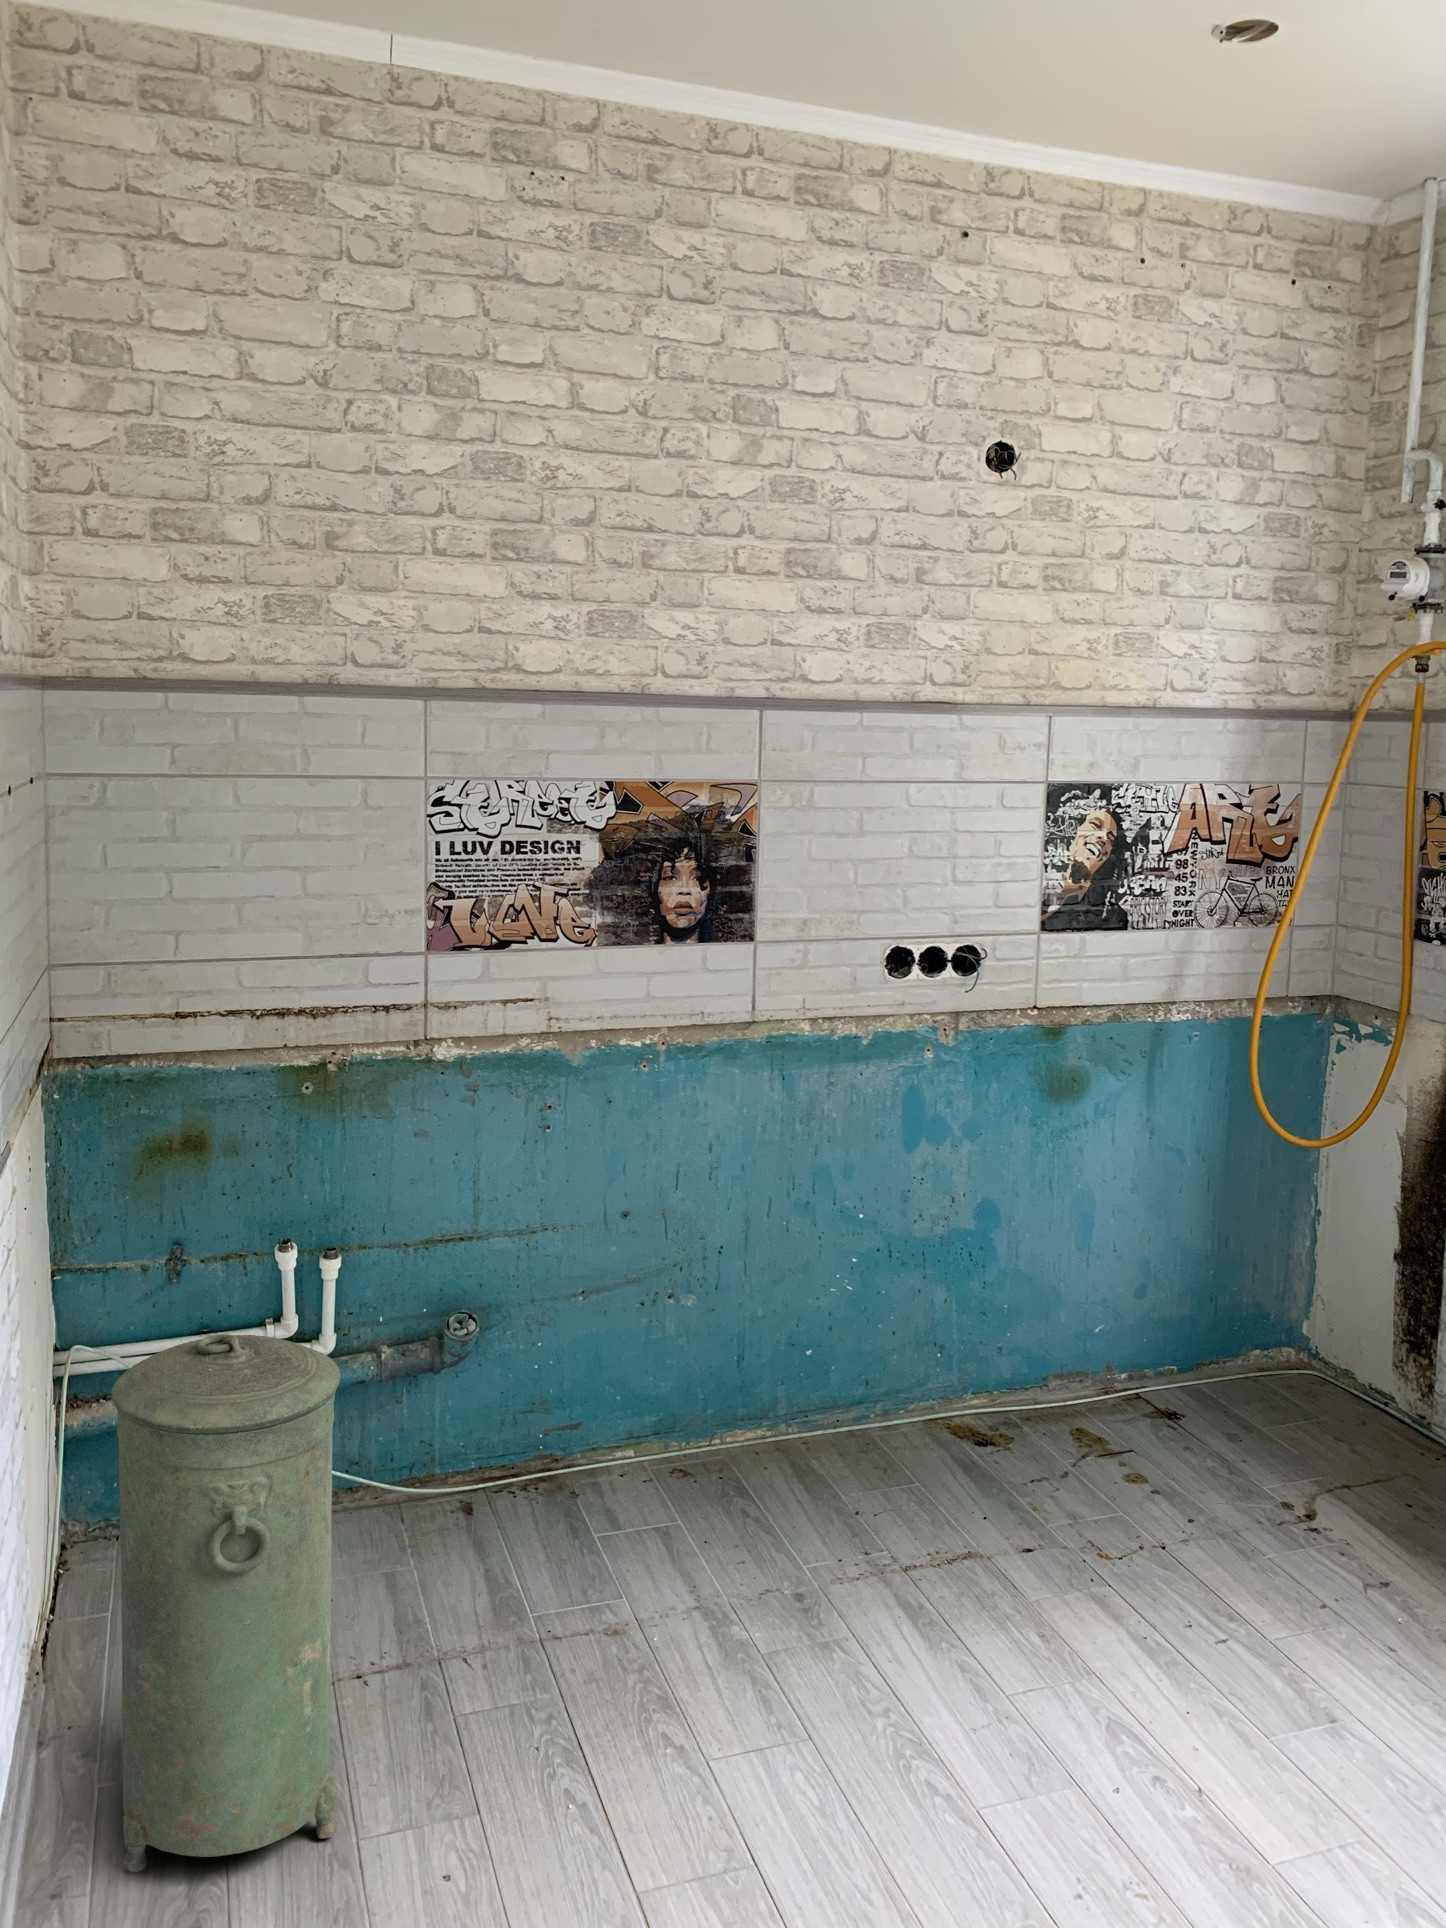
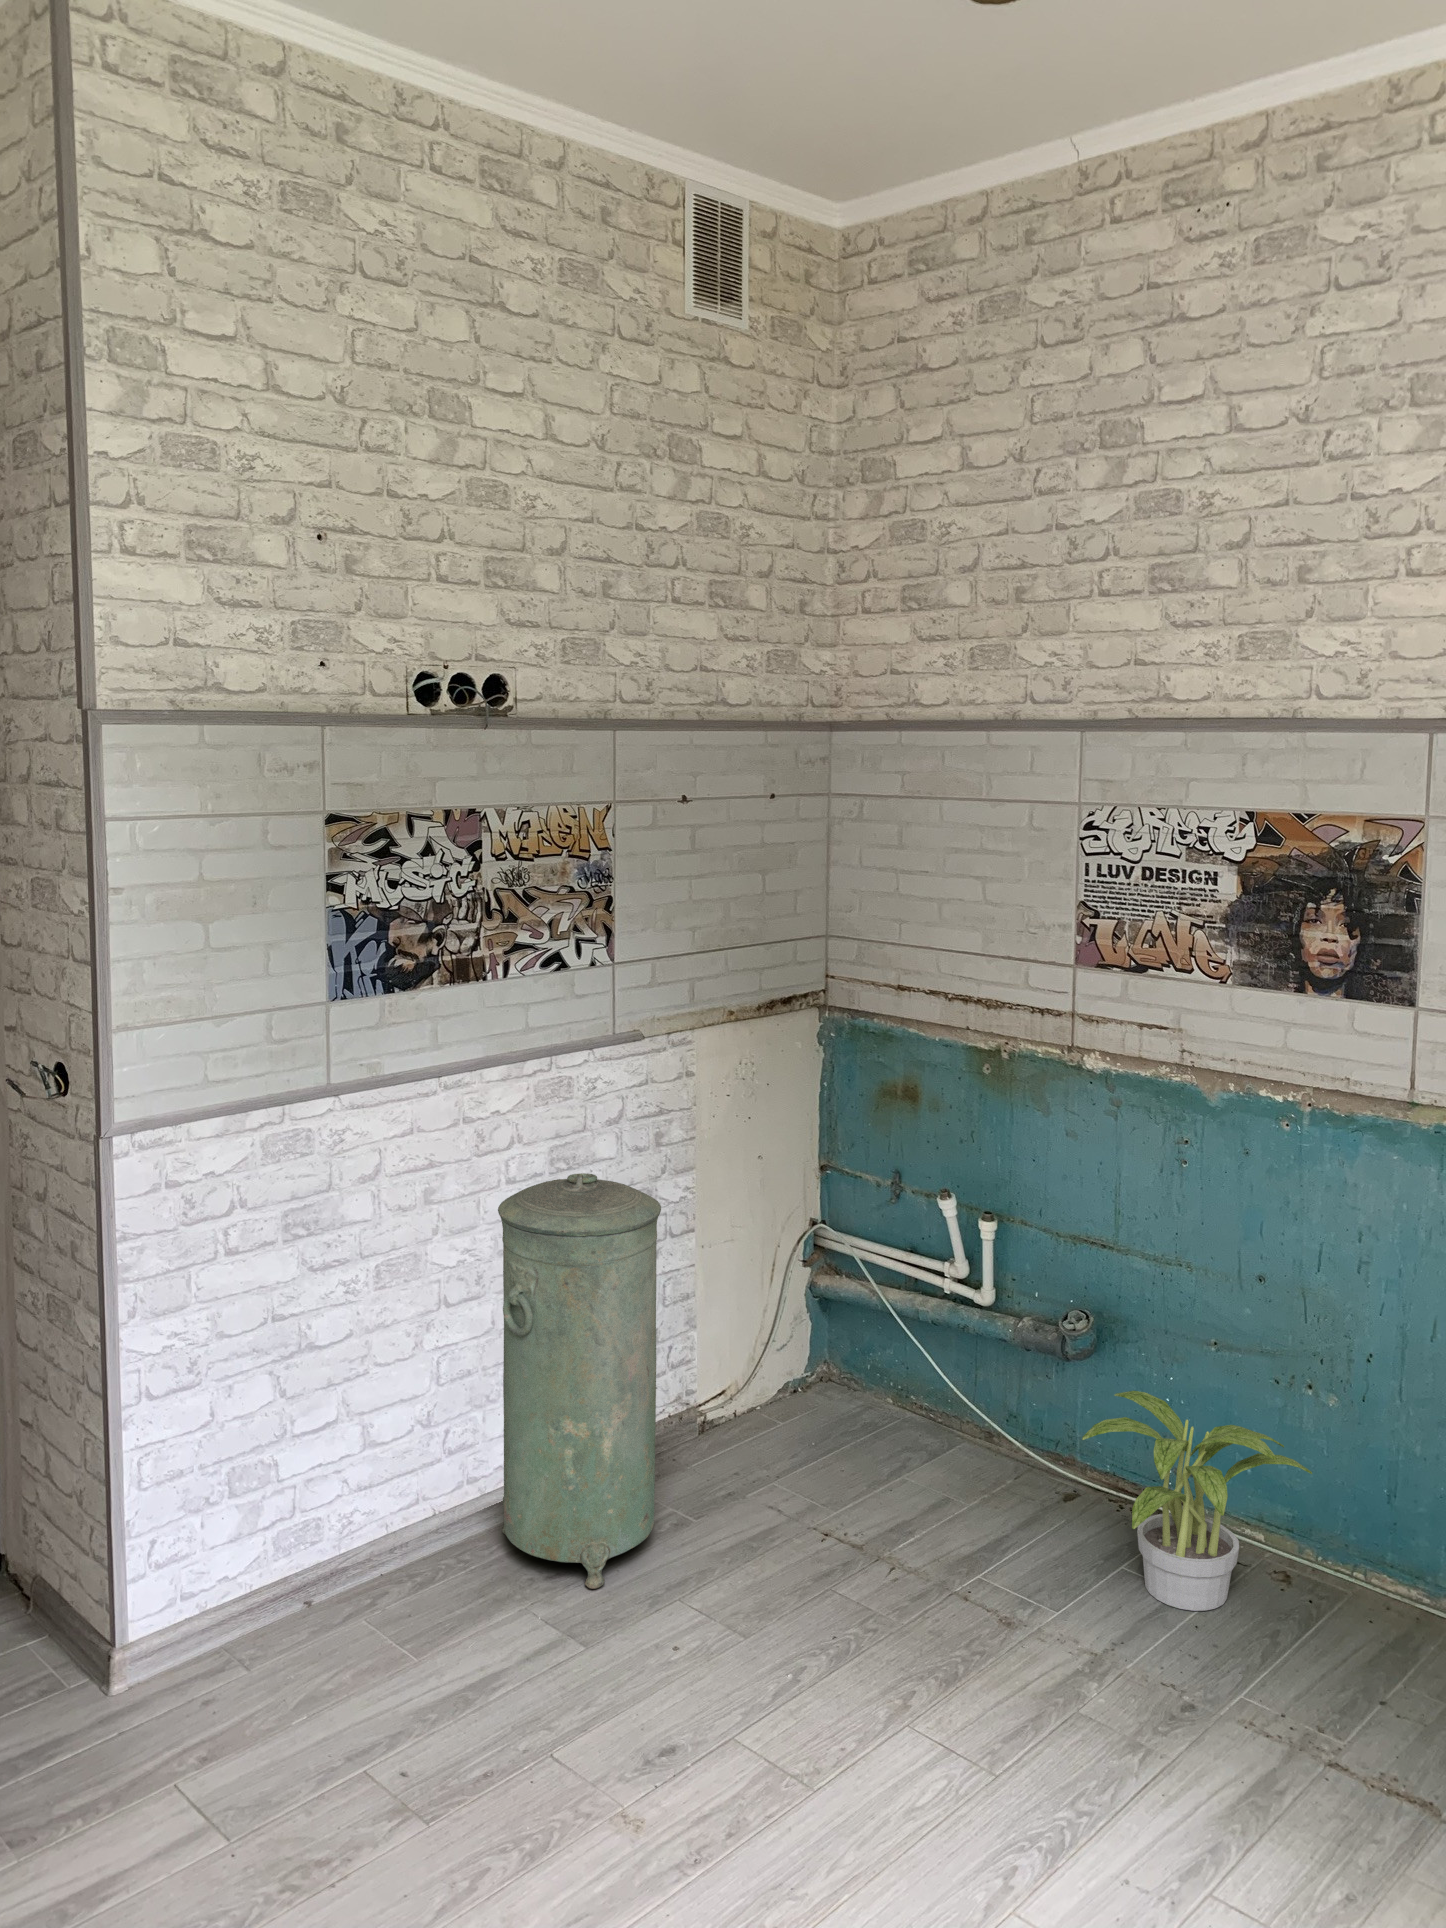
potted plant: none [567,1348,741,1533] -> present [1082,1391,1312,1611]

